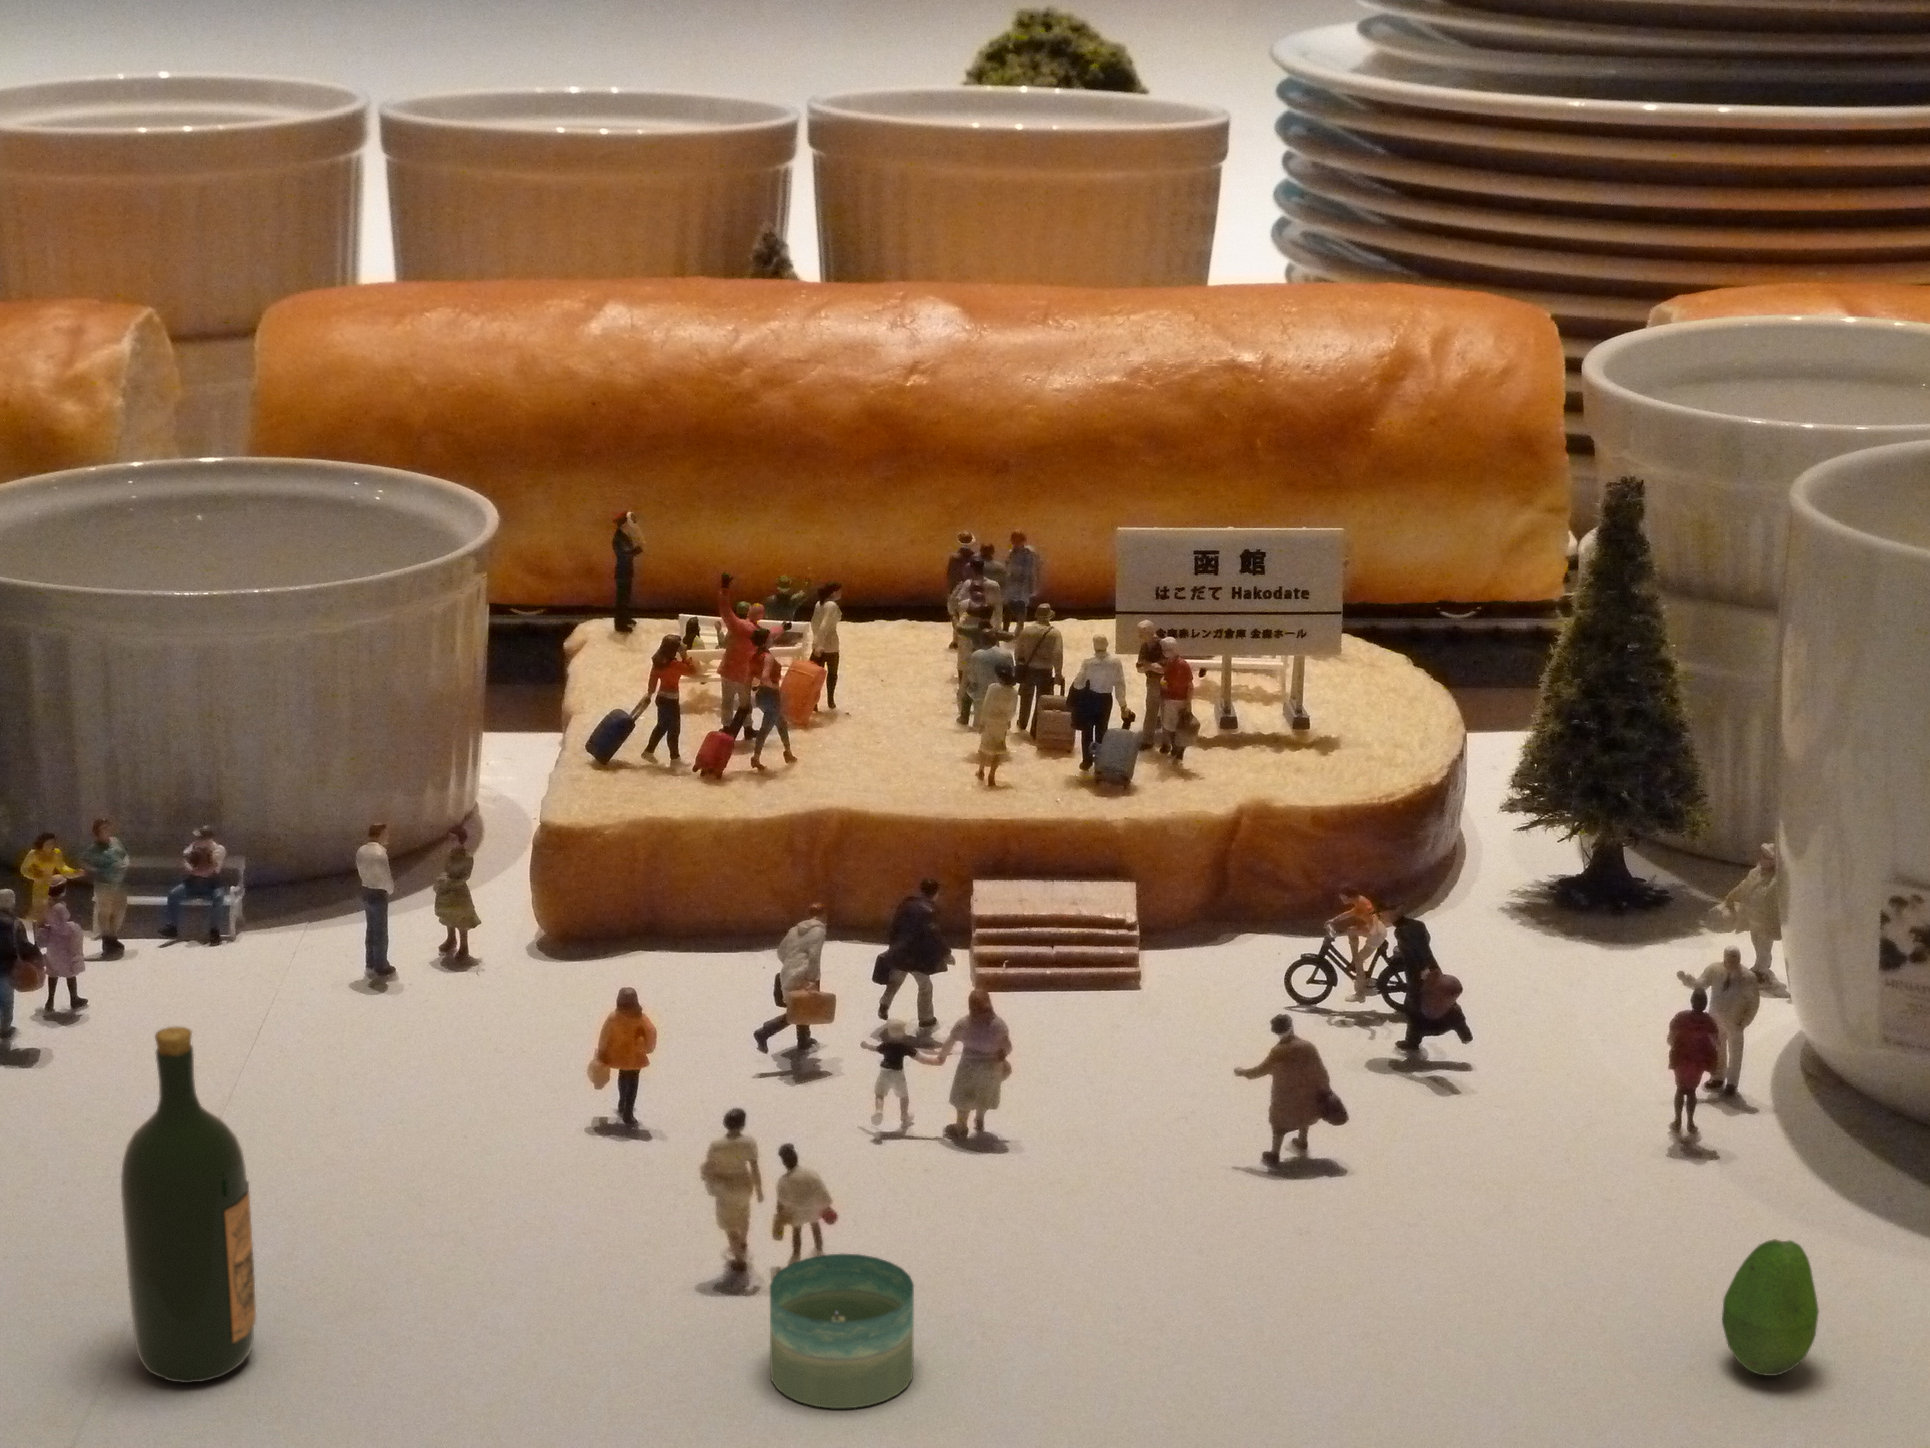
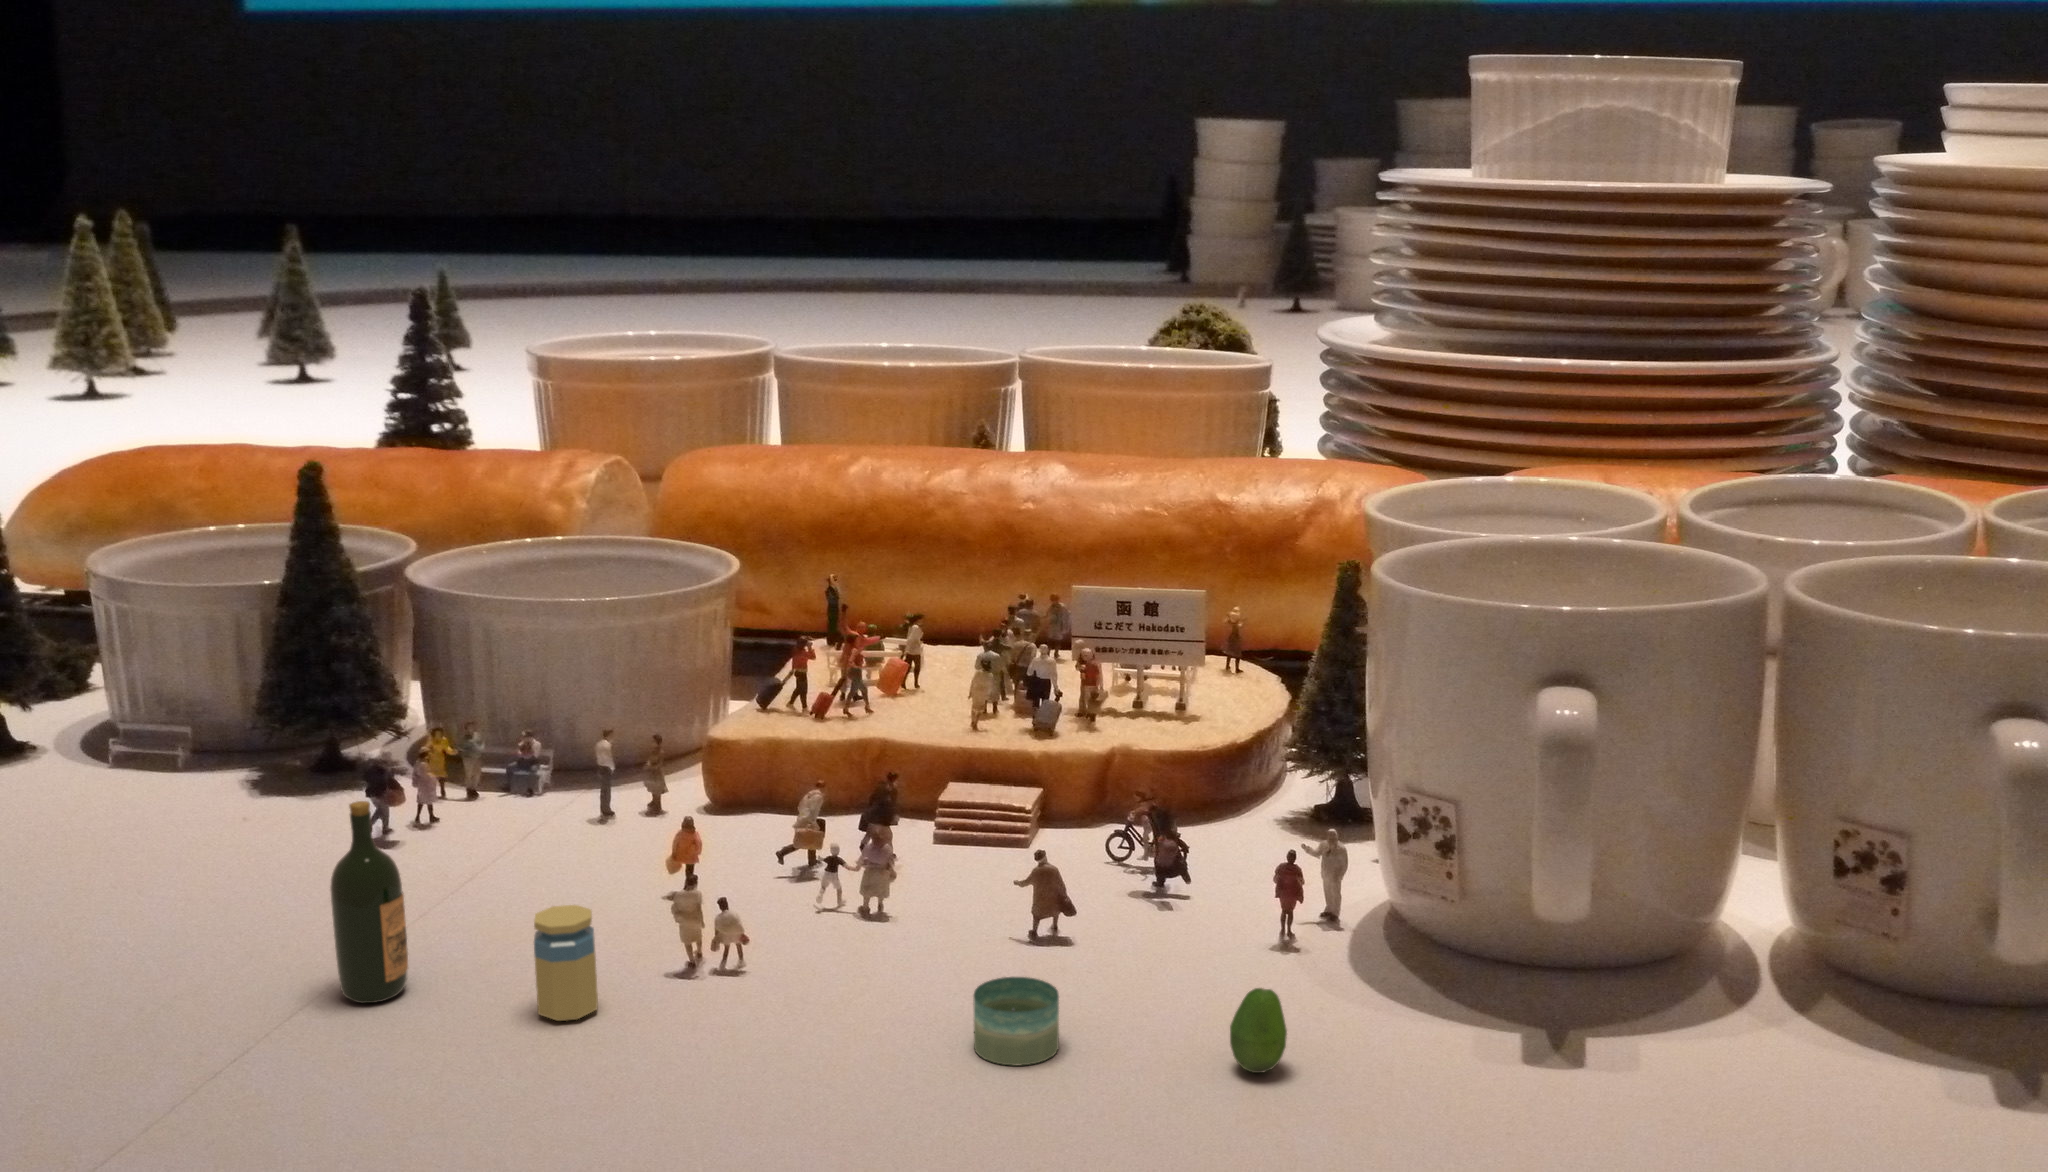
jar: none [511,1180,624,1386] -> present [534,905,598,1021]
candle: present [770,1254,914,1408] -> present [973,977,1059,1066]

